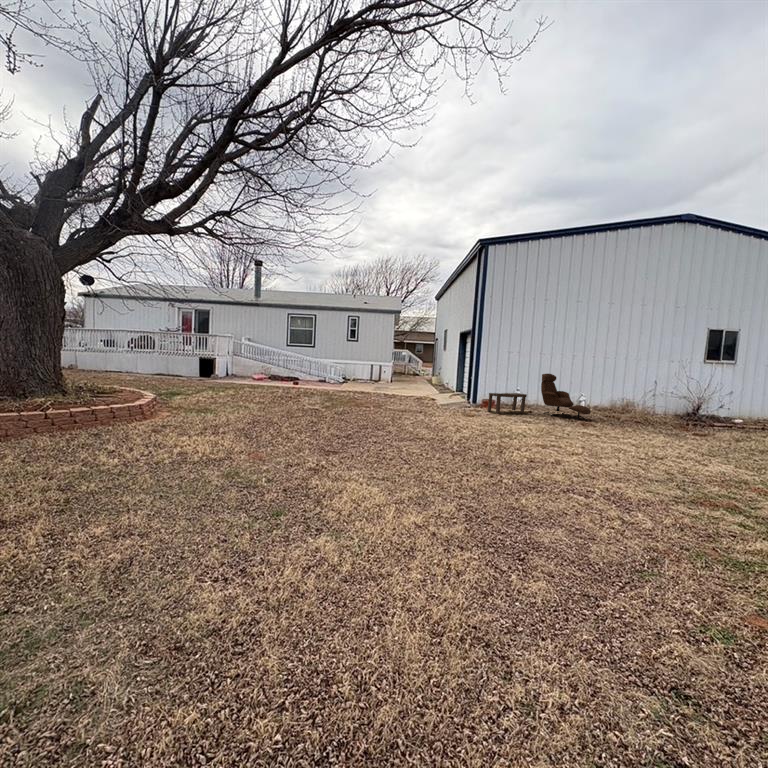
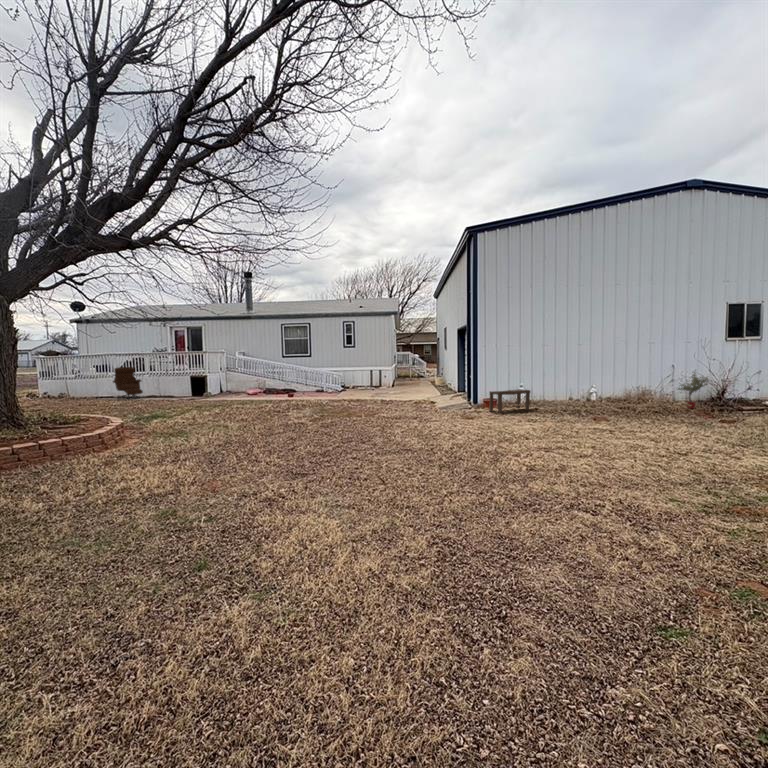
lounge chair: present [541,374,591,420] -> present [113,367,143,399]
potted tree: none [657,389,687,422] -> present [678,372,708,409]

